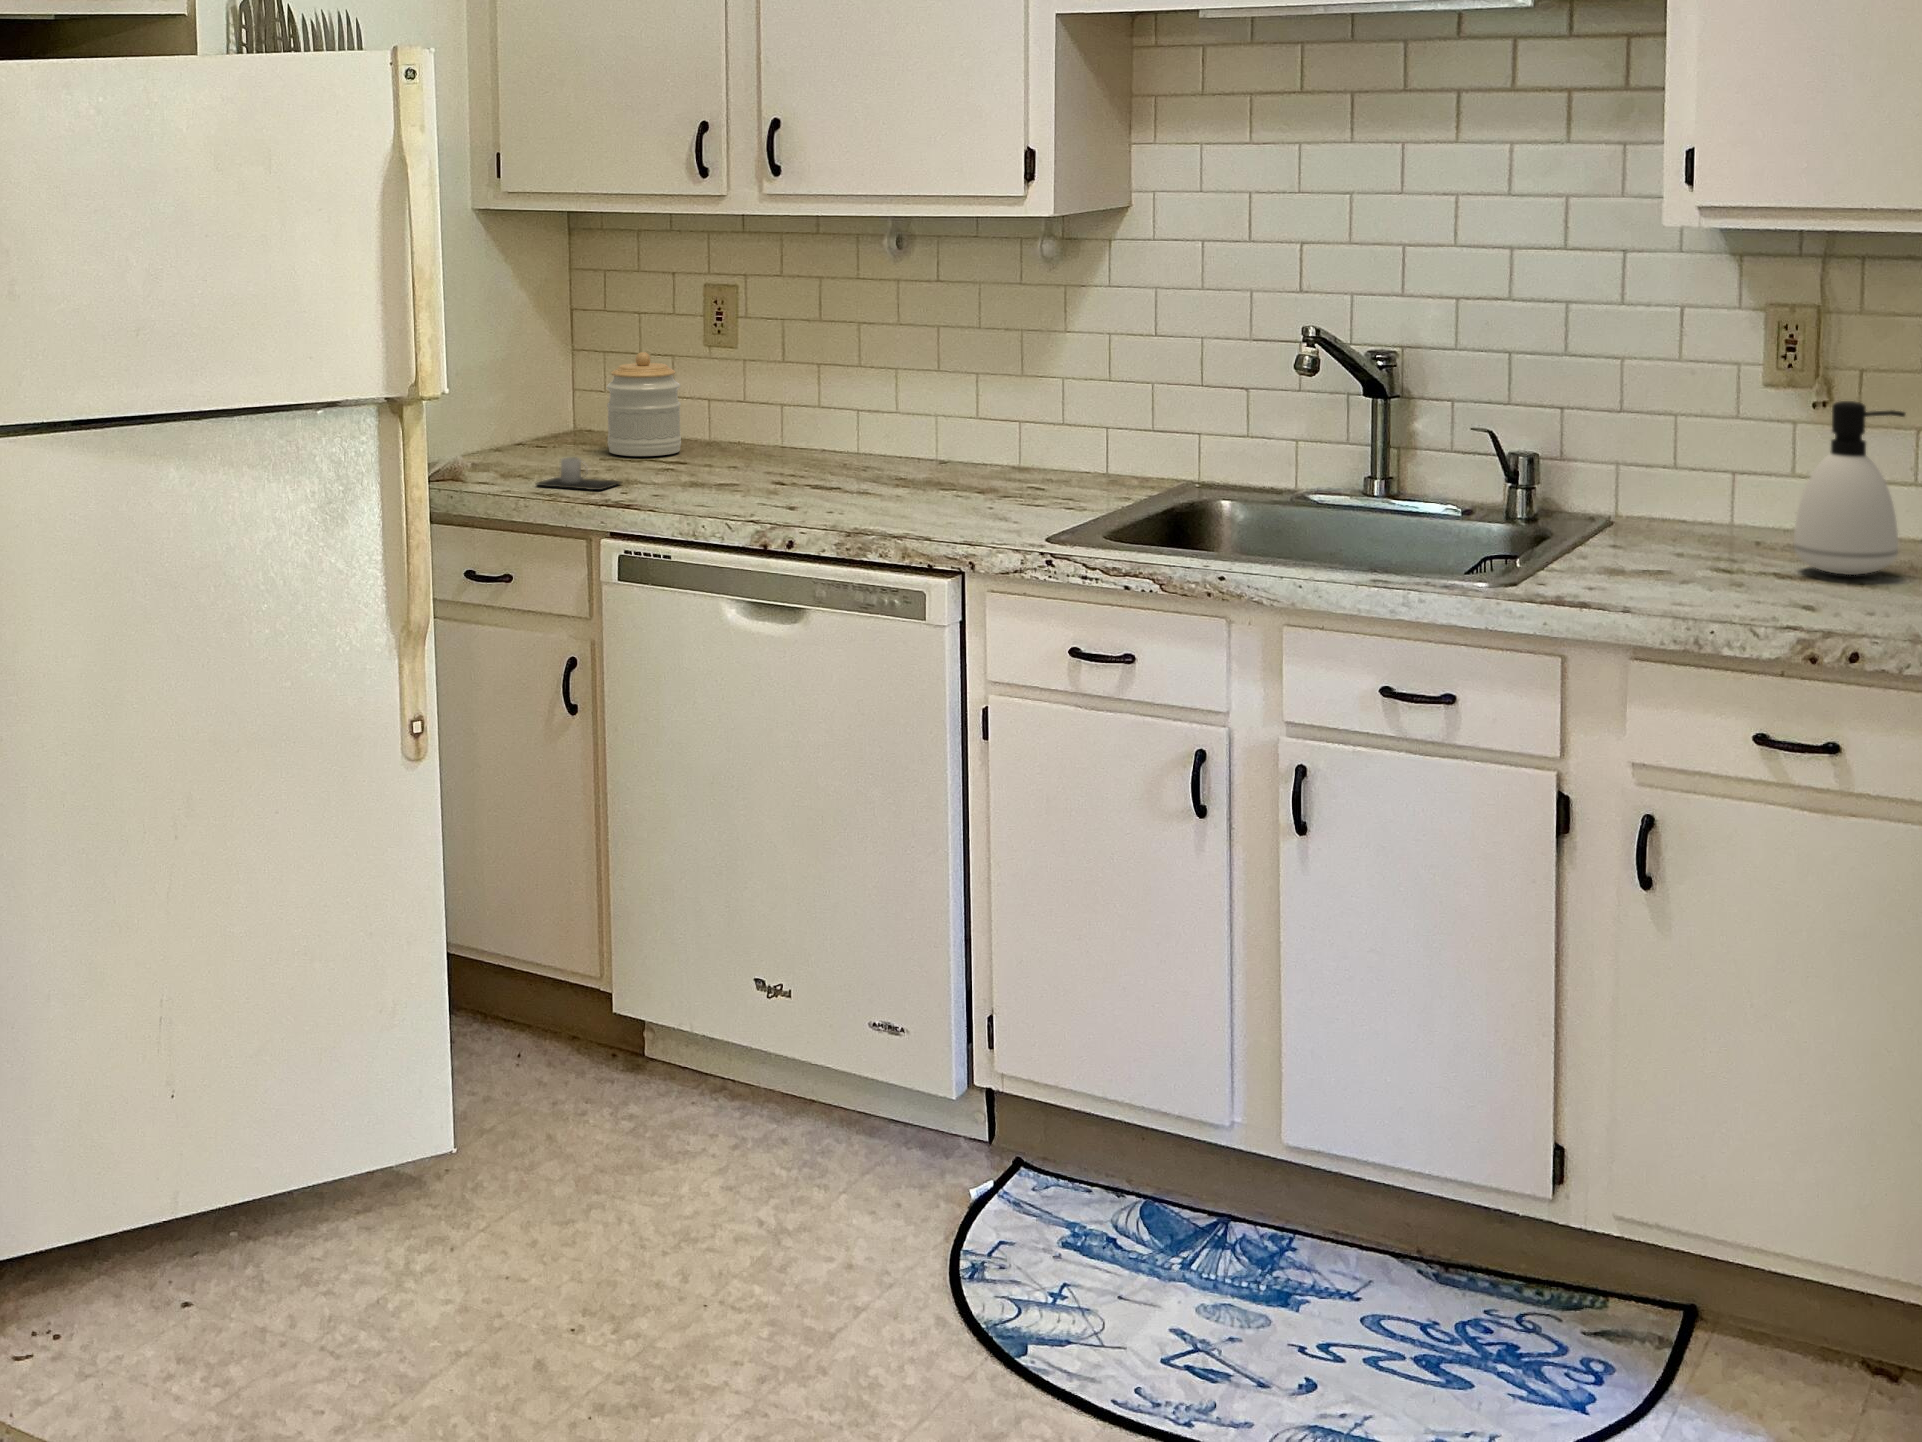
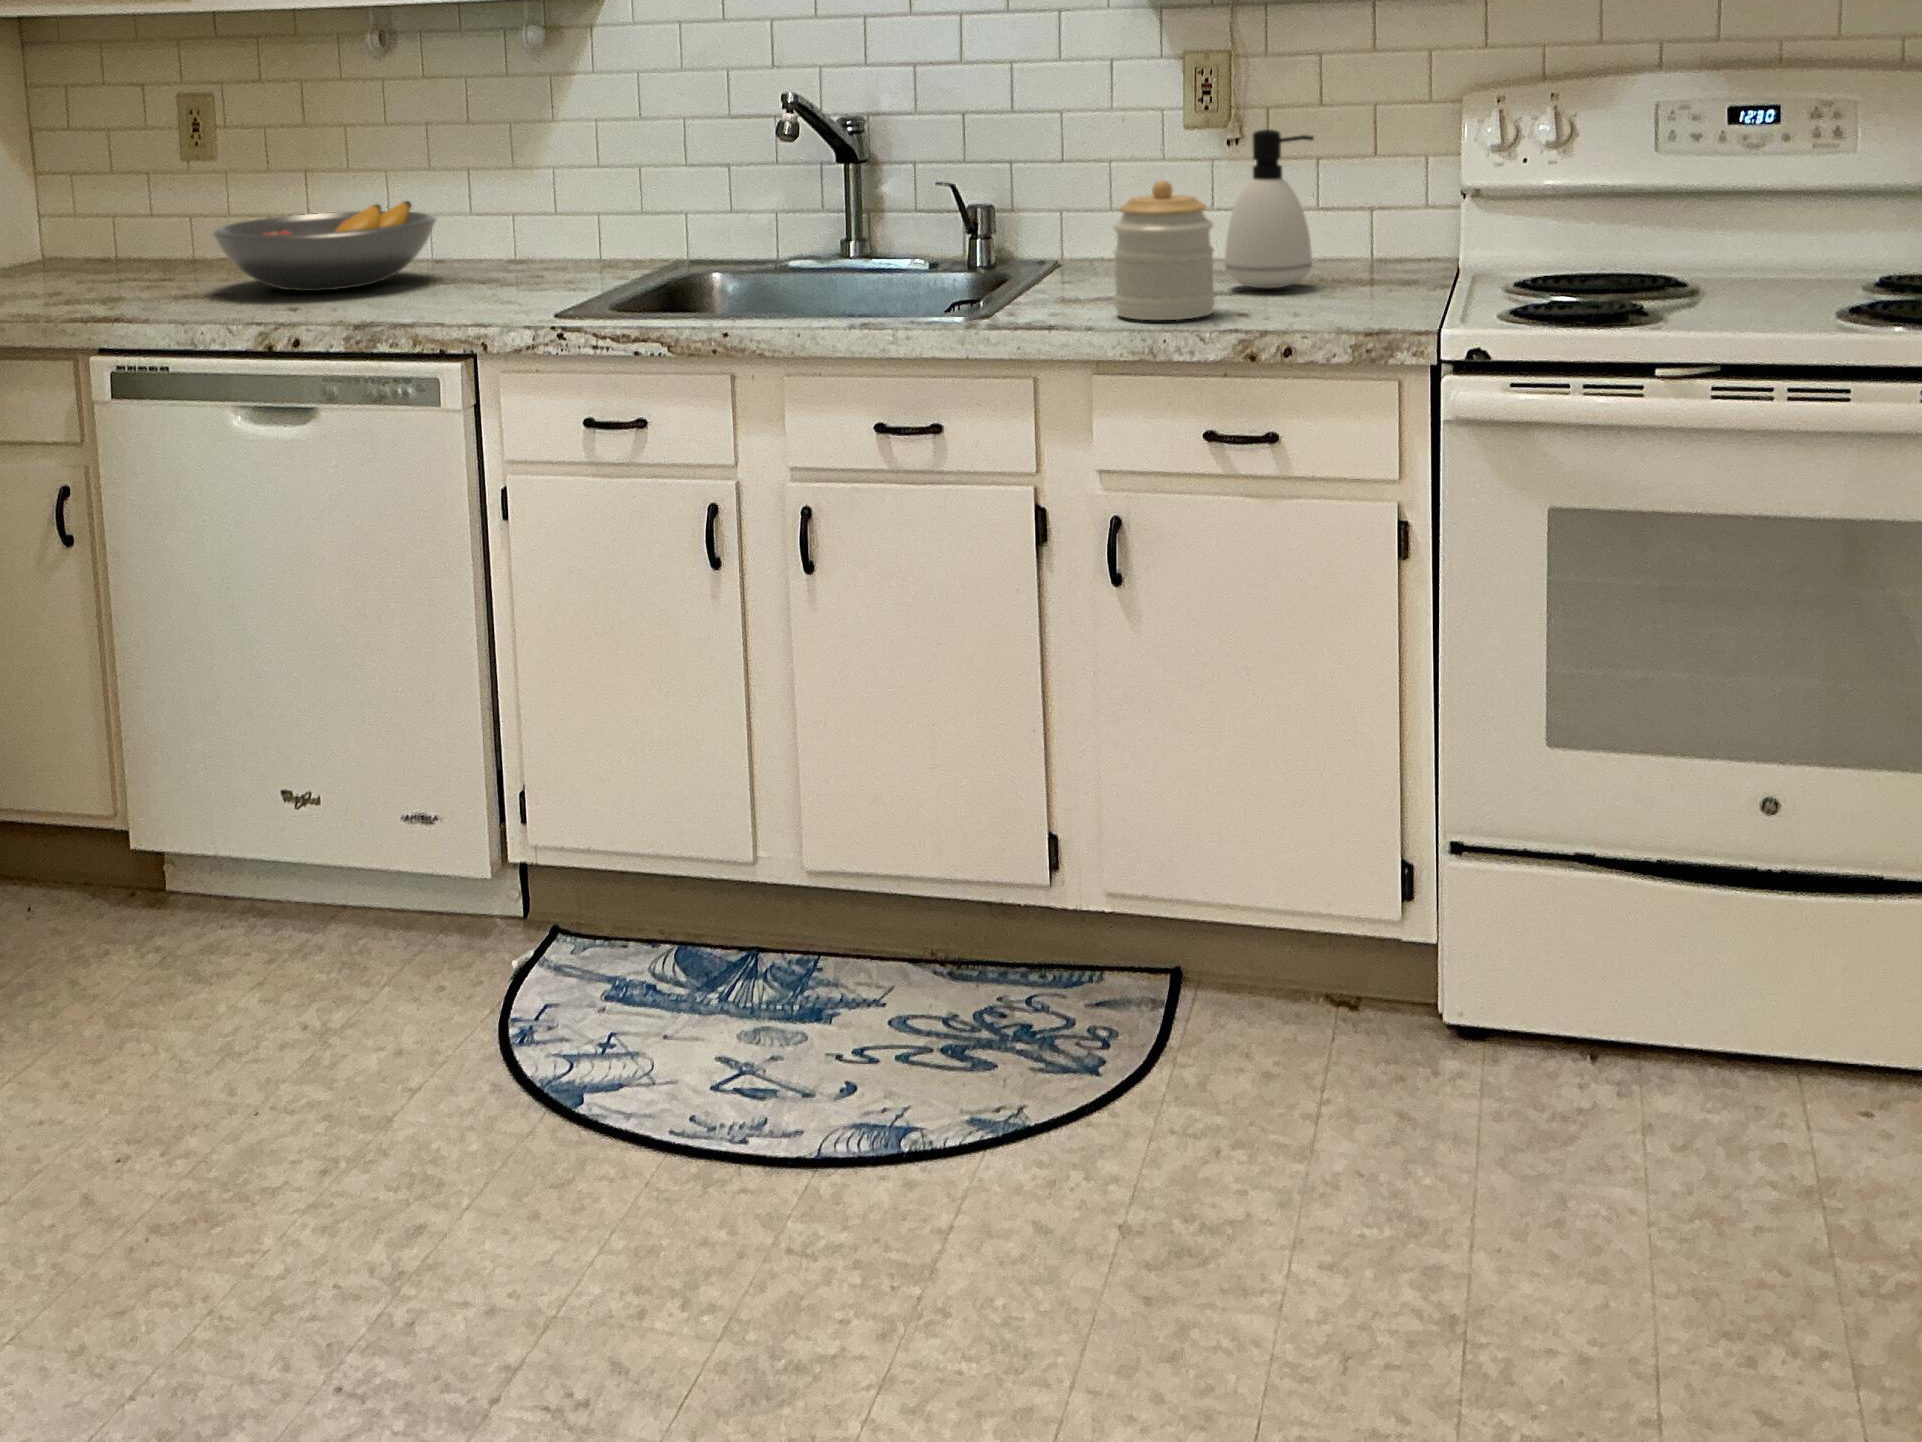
jar: present [607,352,681,456] -> present [1113,180,1215,320]
fruit bowl: none [722,405,942,490] -> present [213,201,436,291]
mug: present [536,457,621,490] -> none [16,275,110,307]

